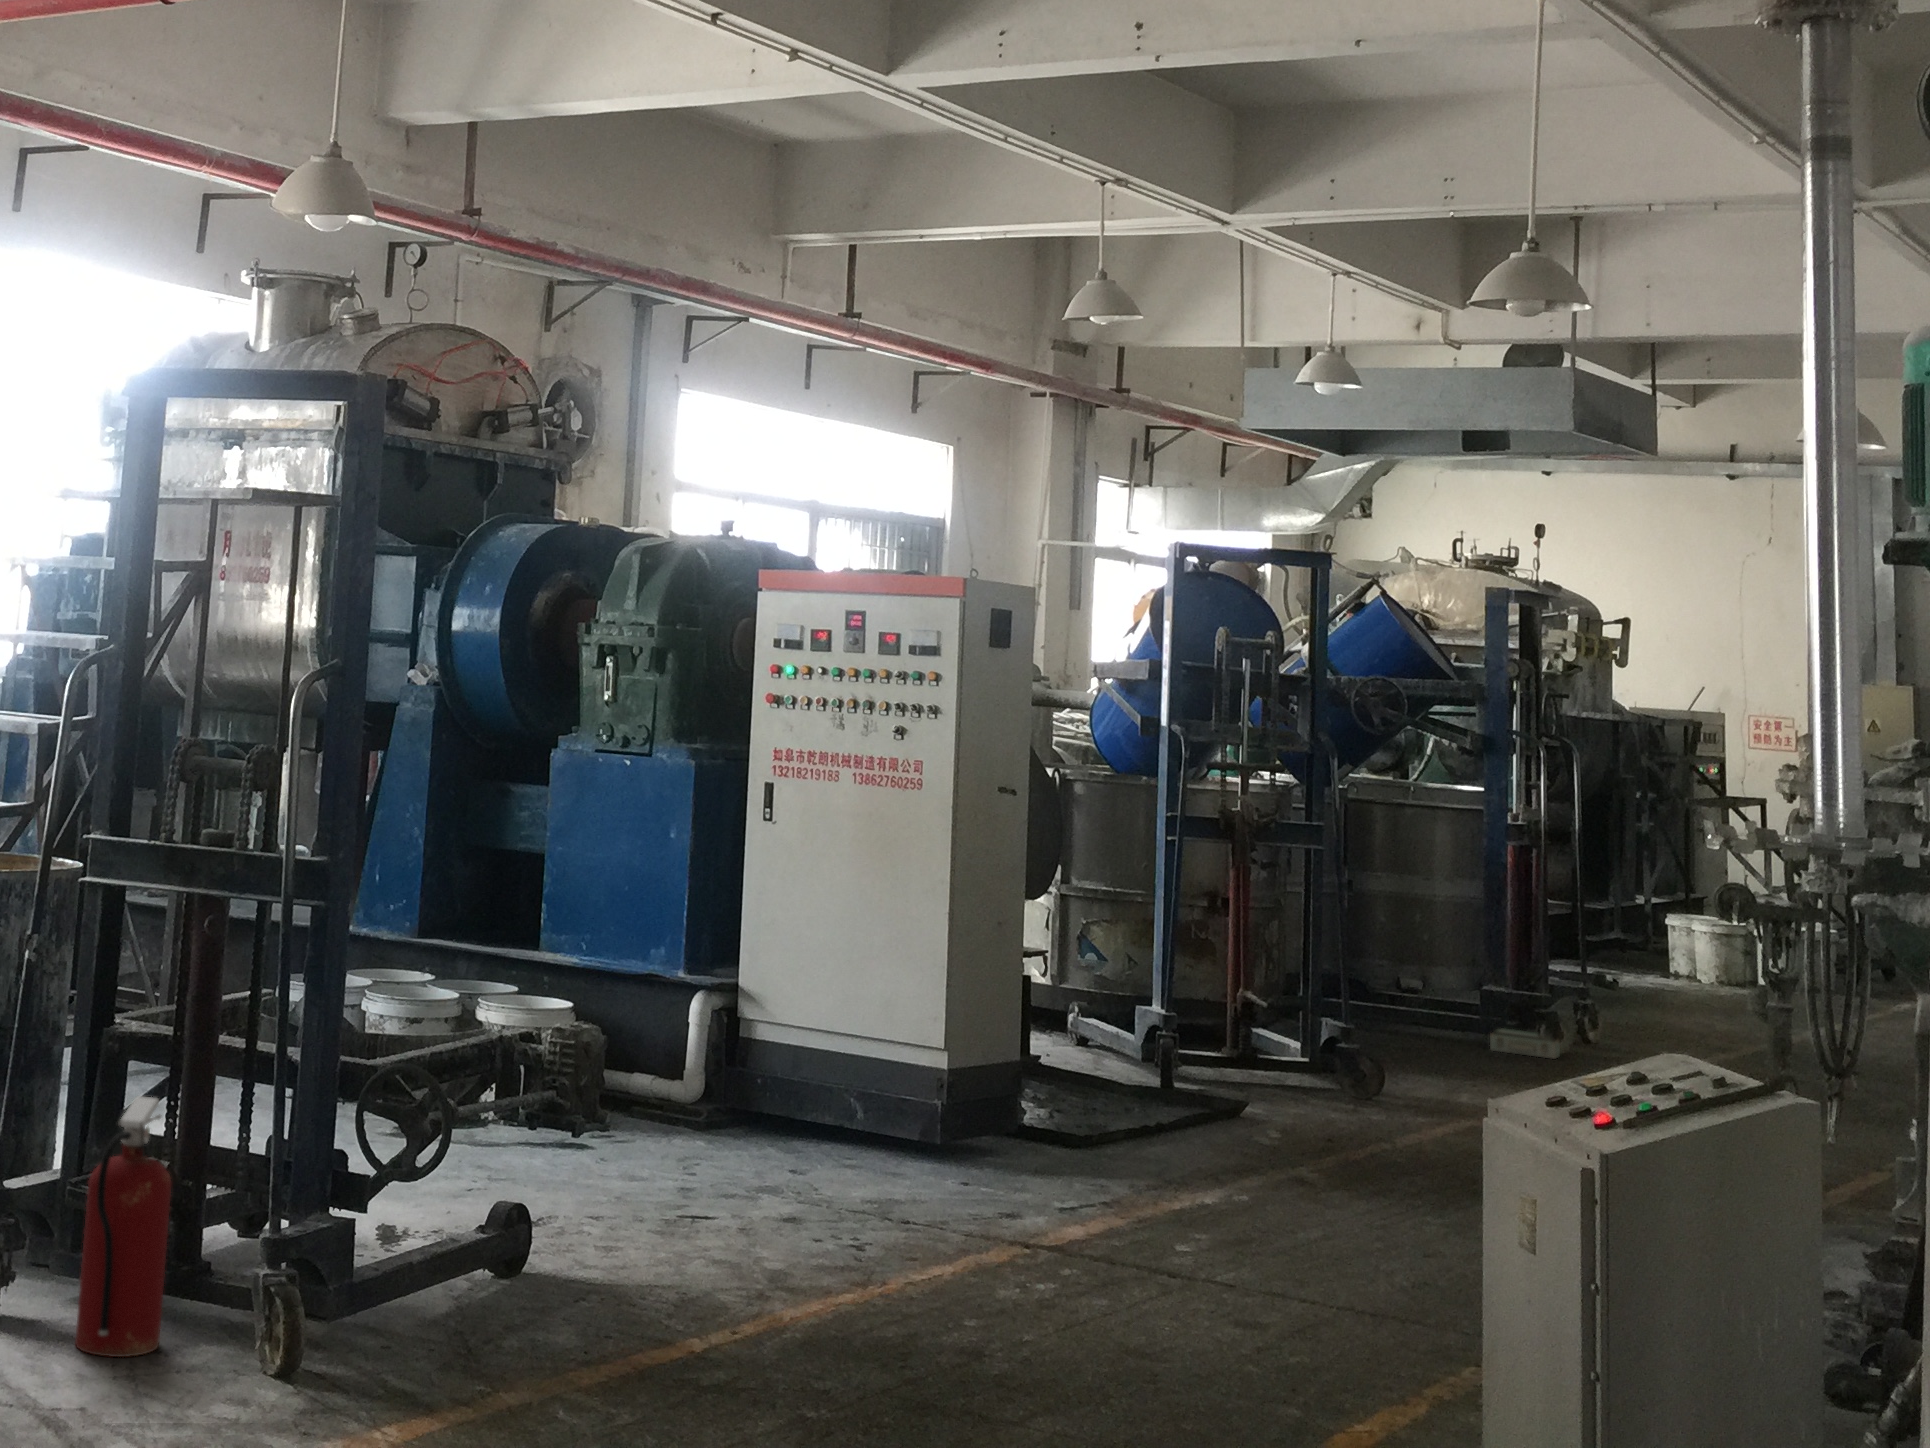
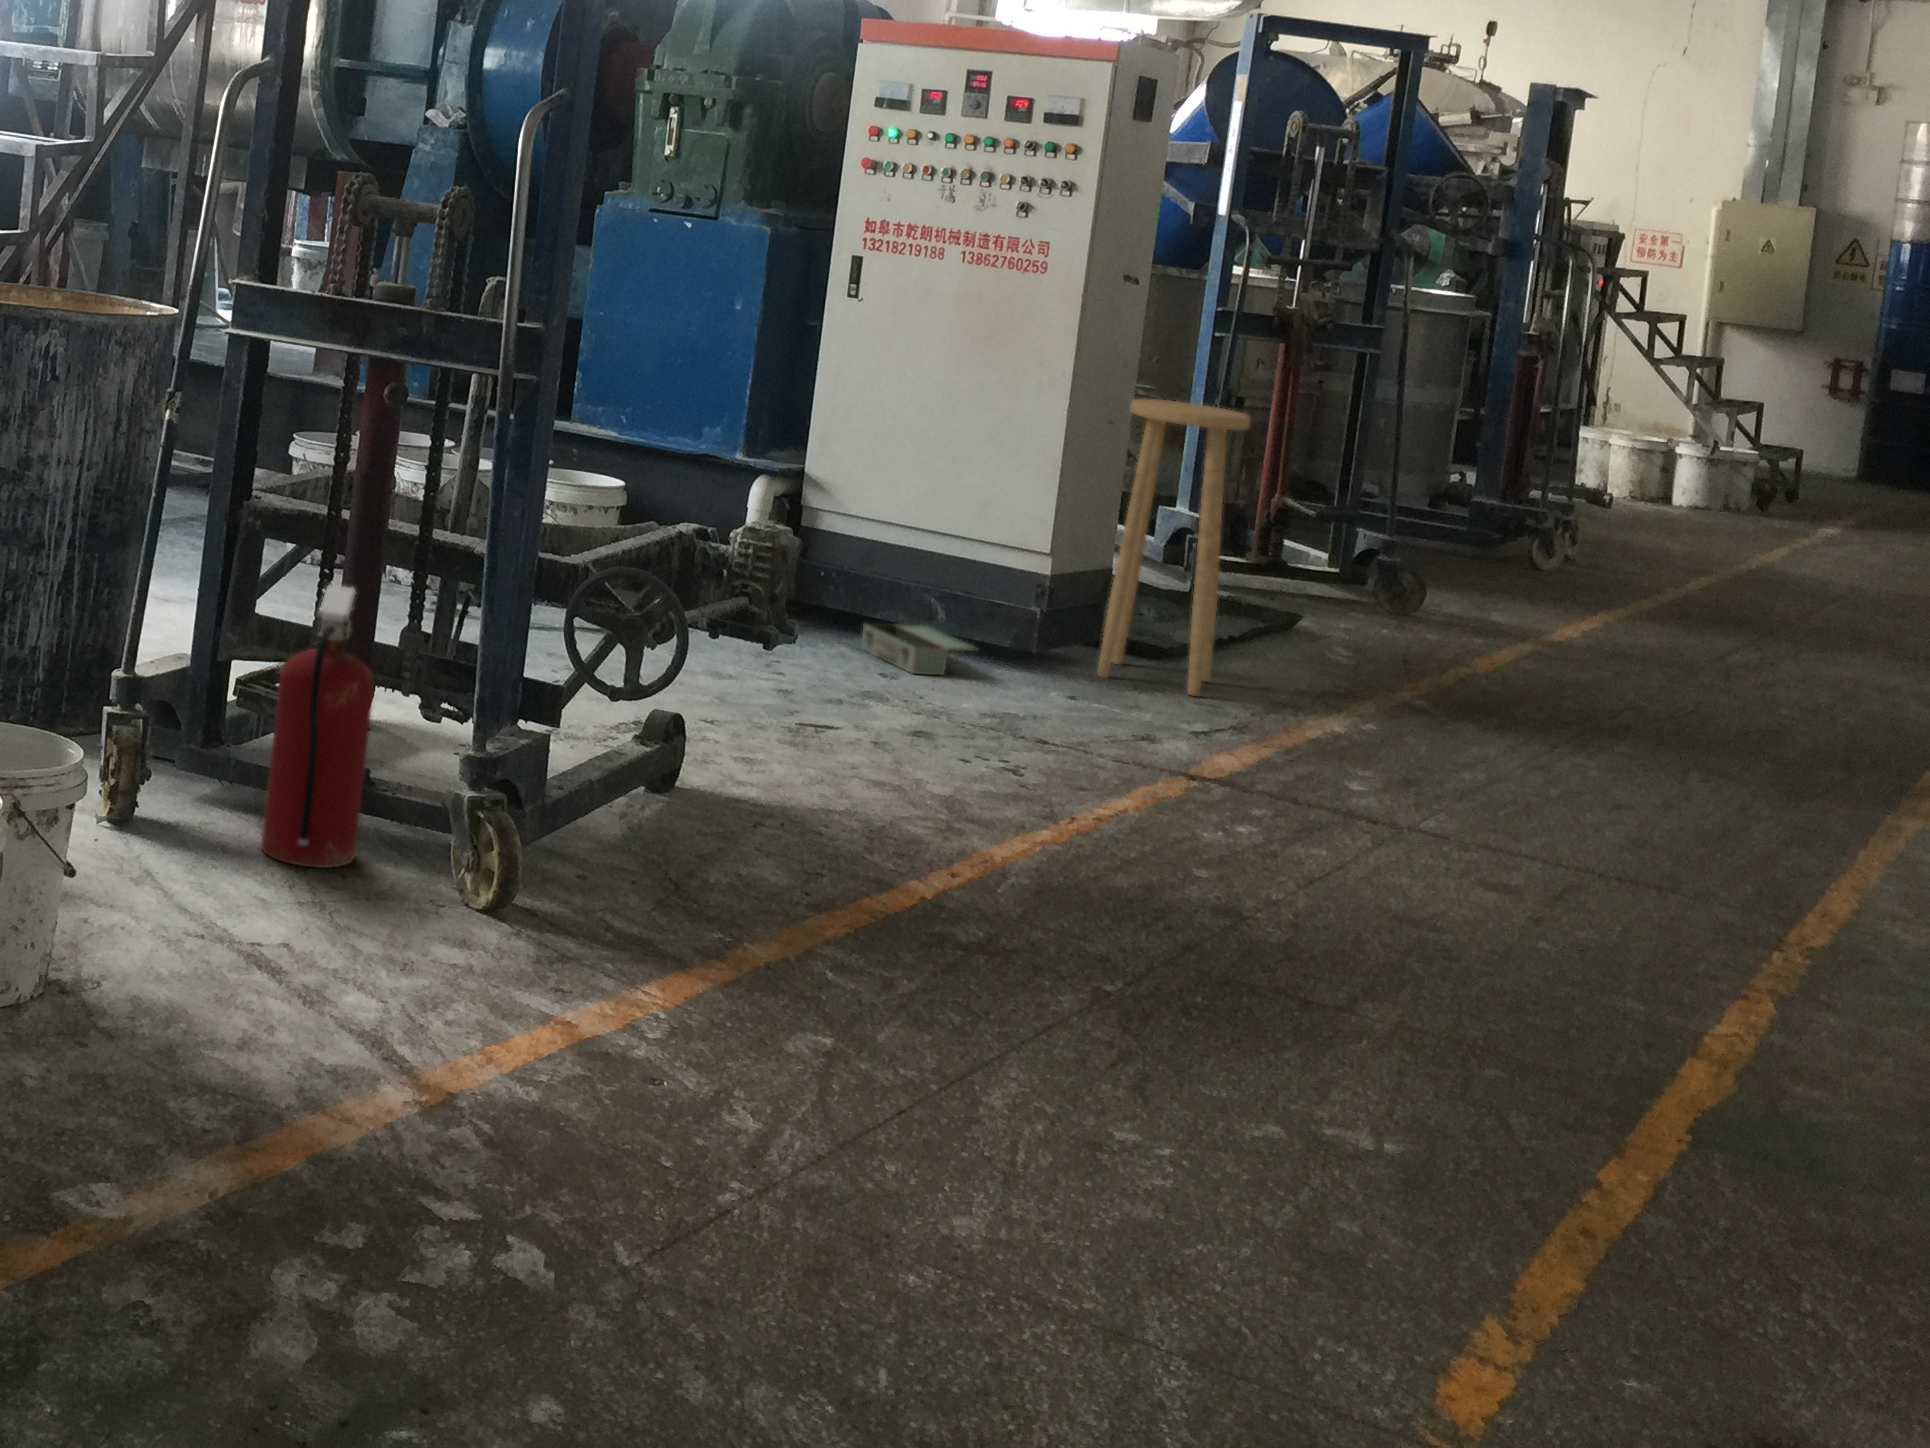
stool: none [1011,901,1126,1185] -> present [1097,399,1250,696]
toolbox: present [1490,1028,1560,1059] -> present [861,623,977,675]

